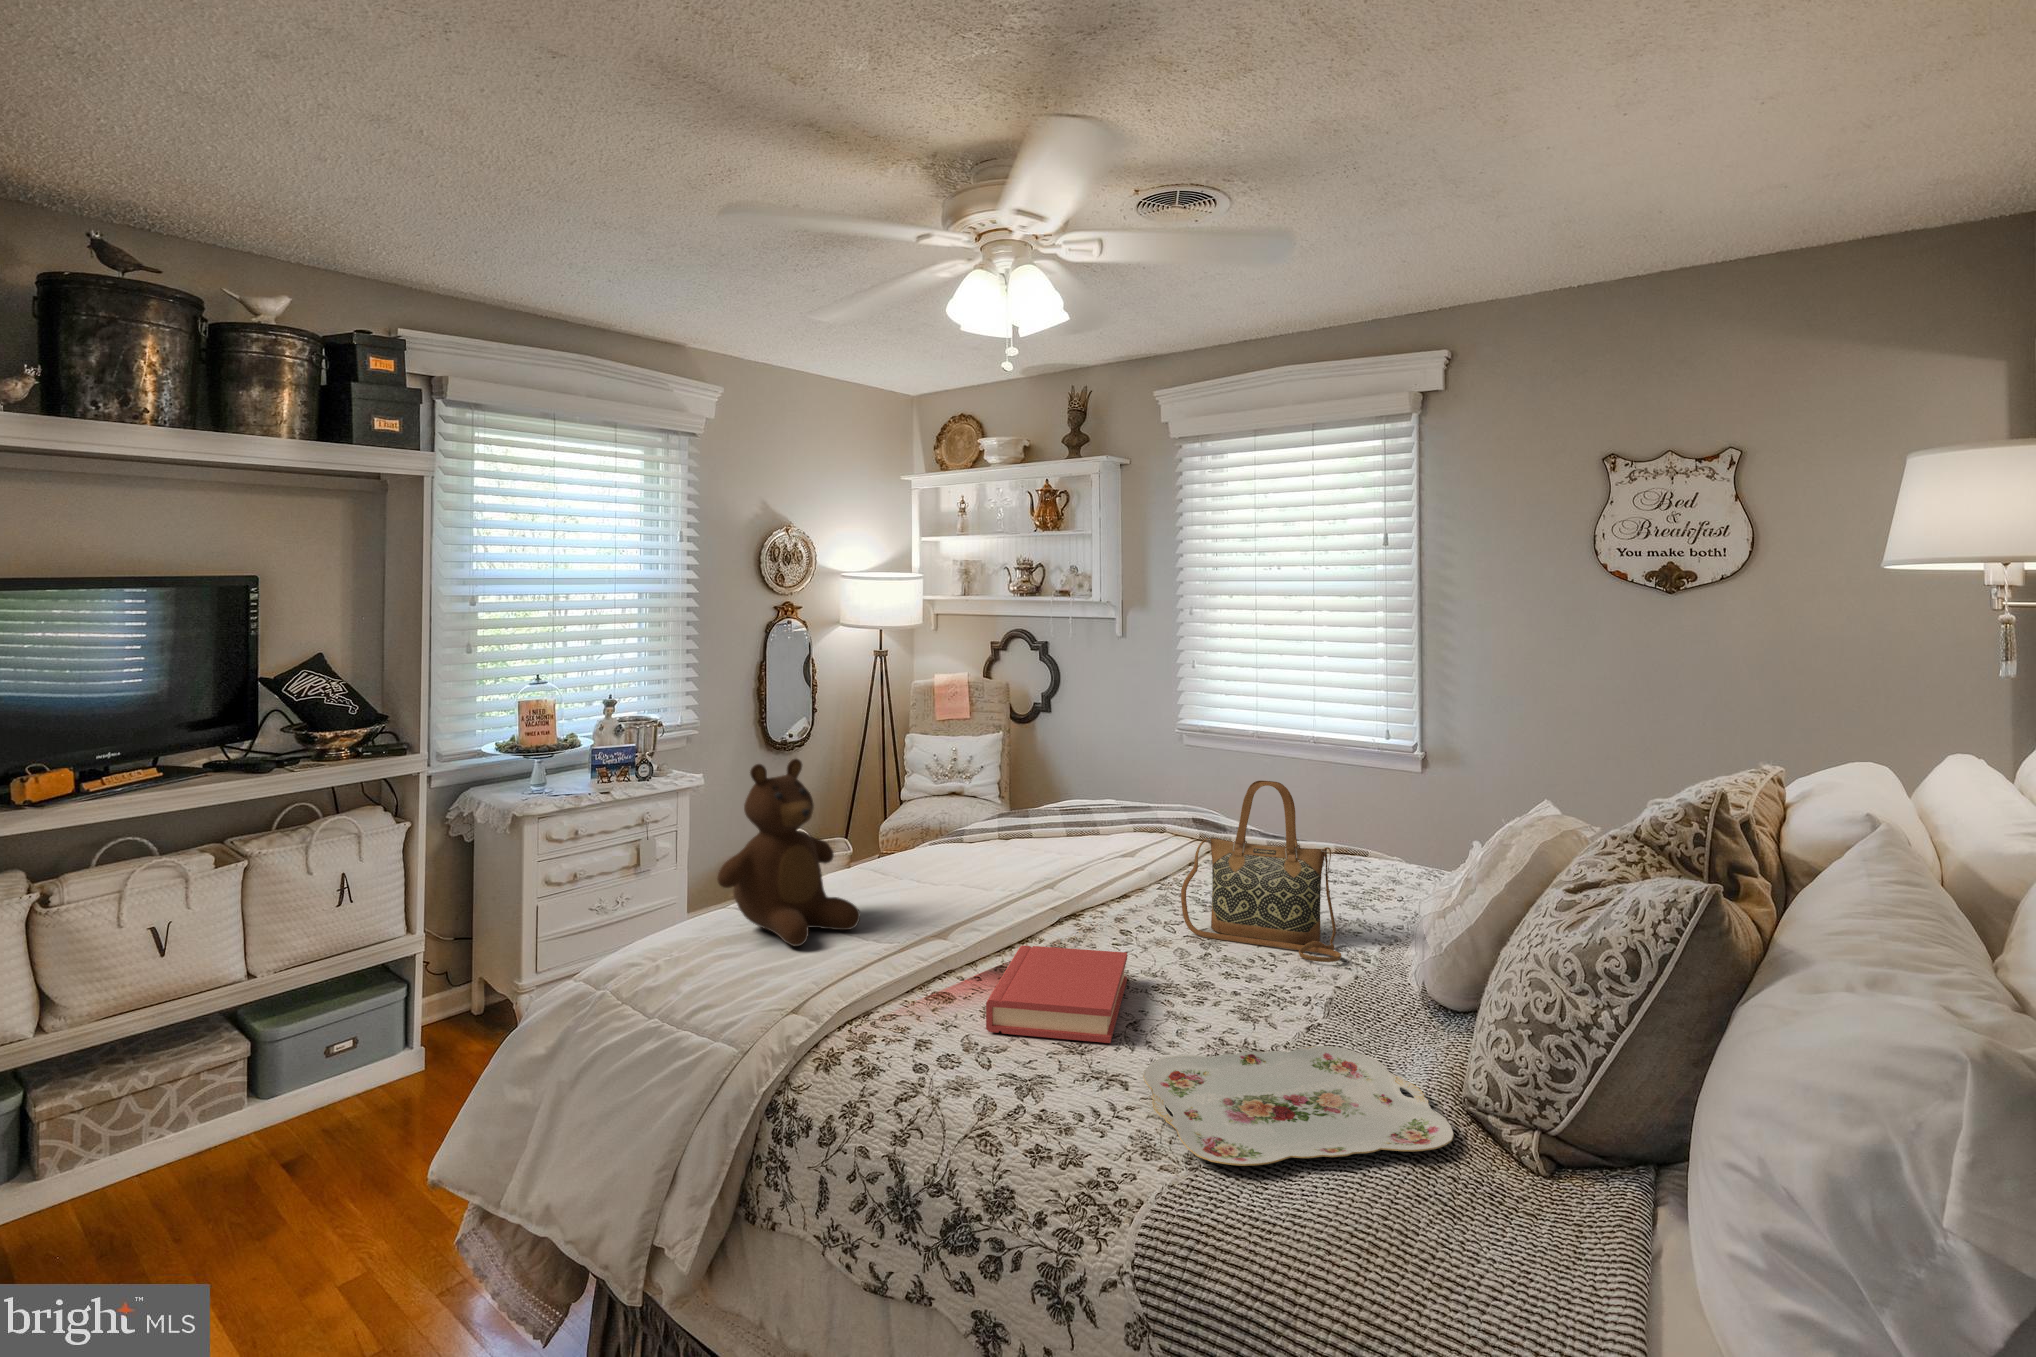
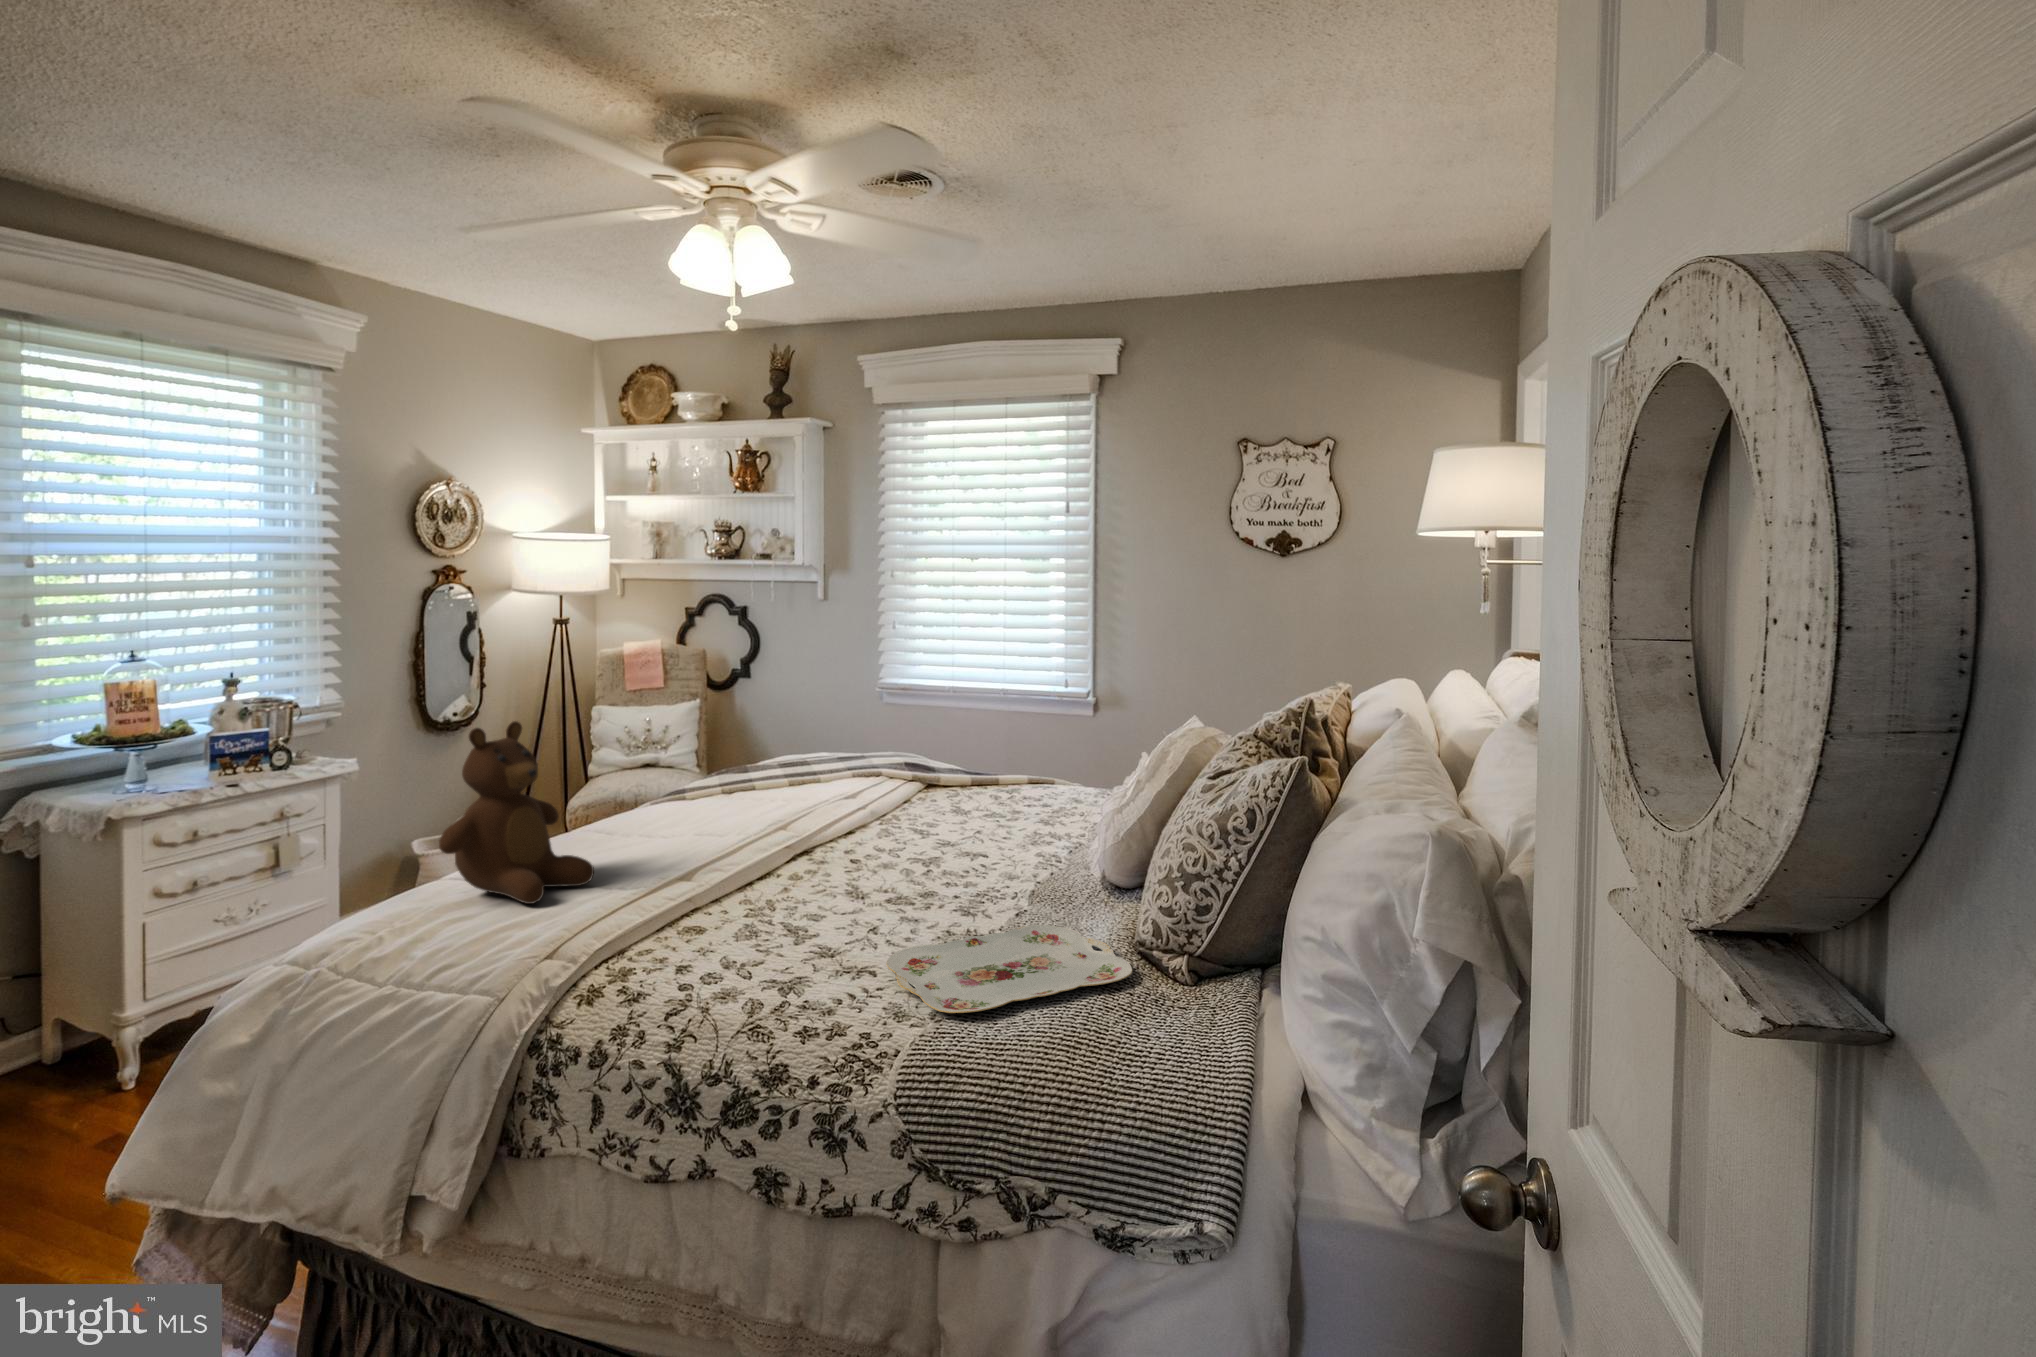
handbag: present [1181,781,1341,962] -> none [901,717,1041,867]
hardback book: present [986,945,1127,1043] -> none [738,874,860,952]

